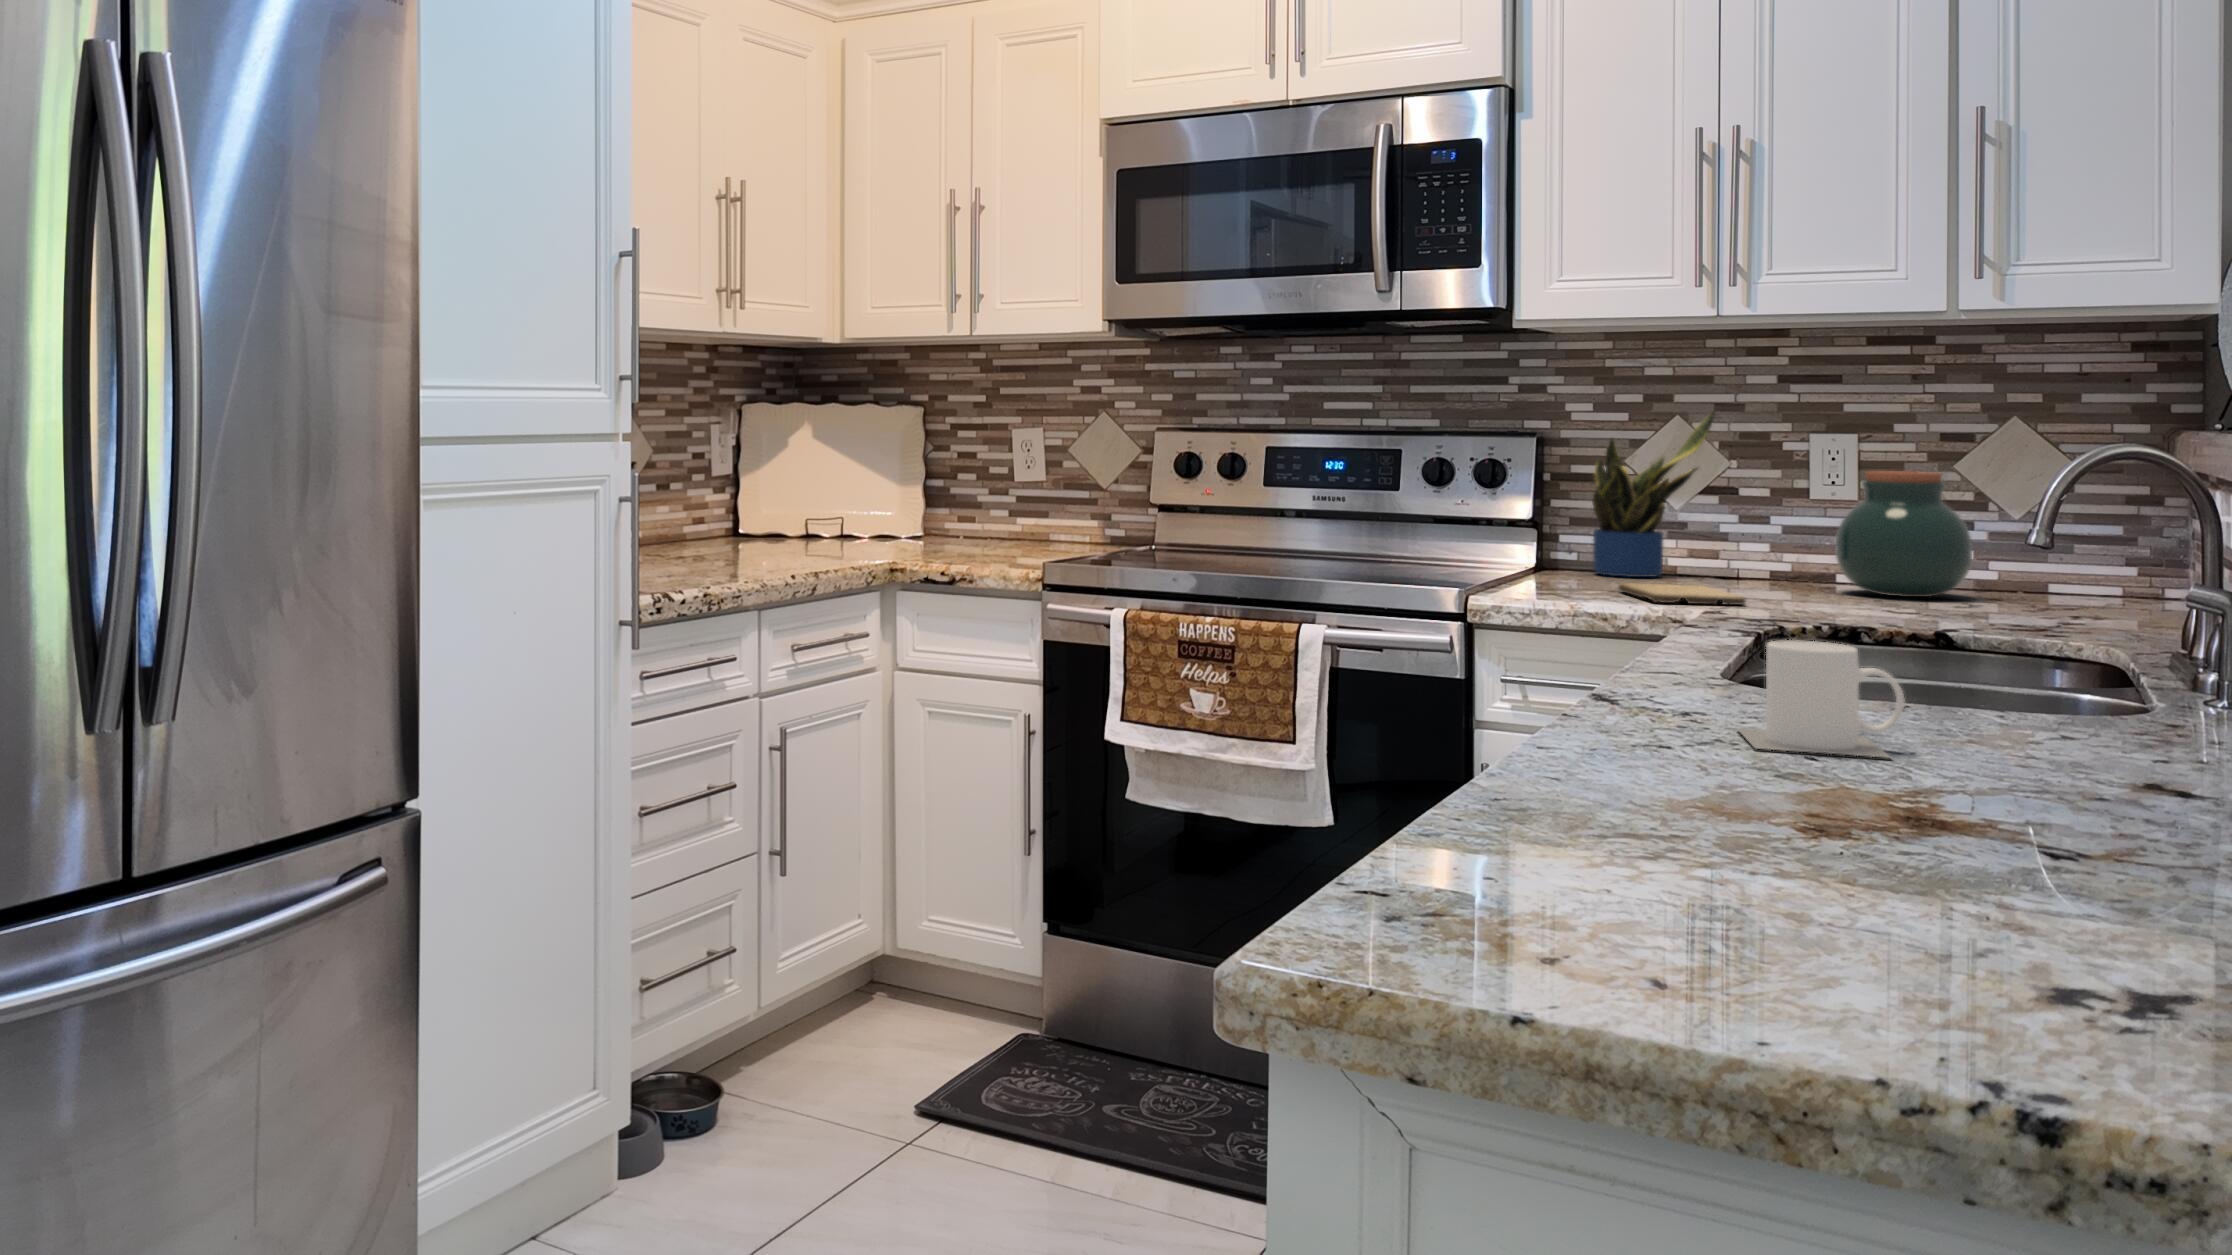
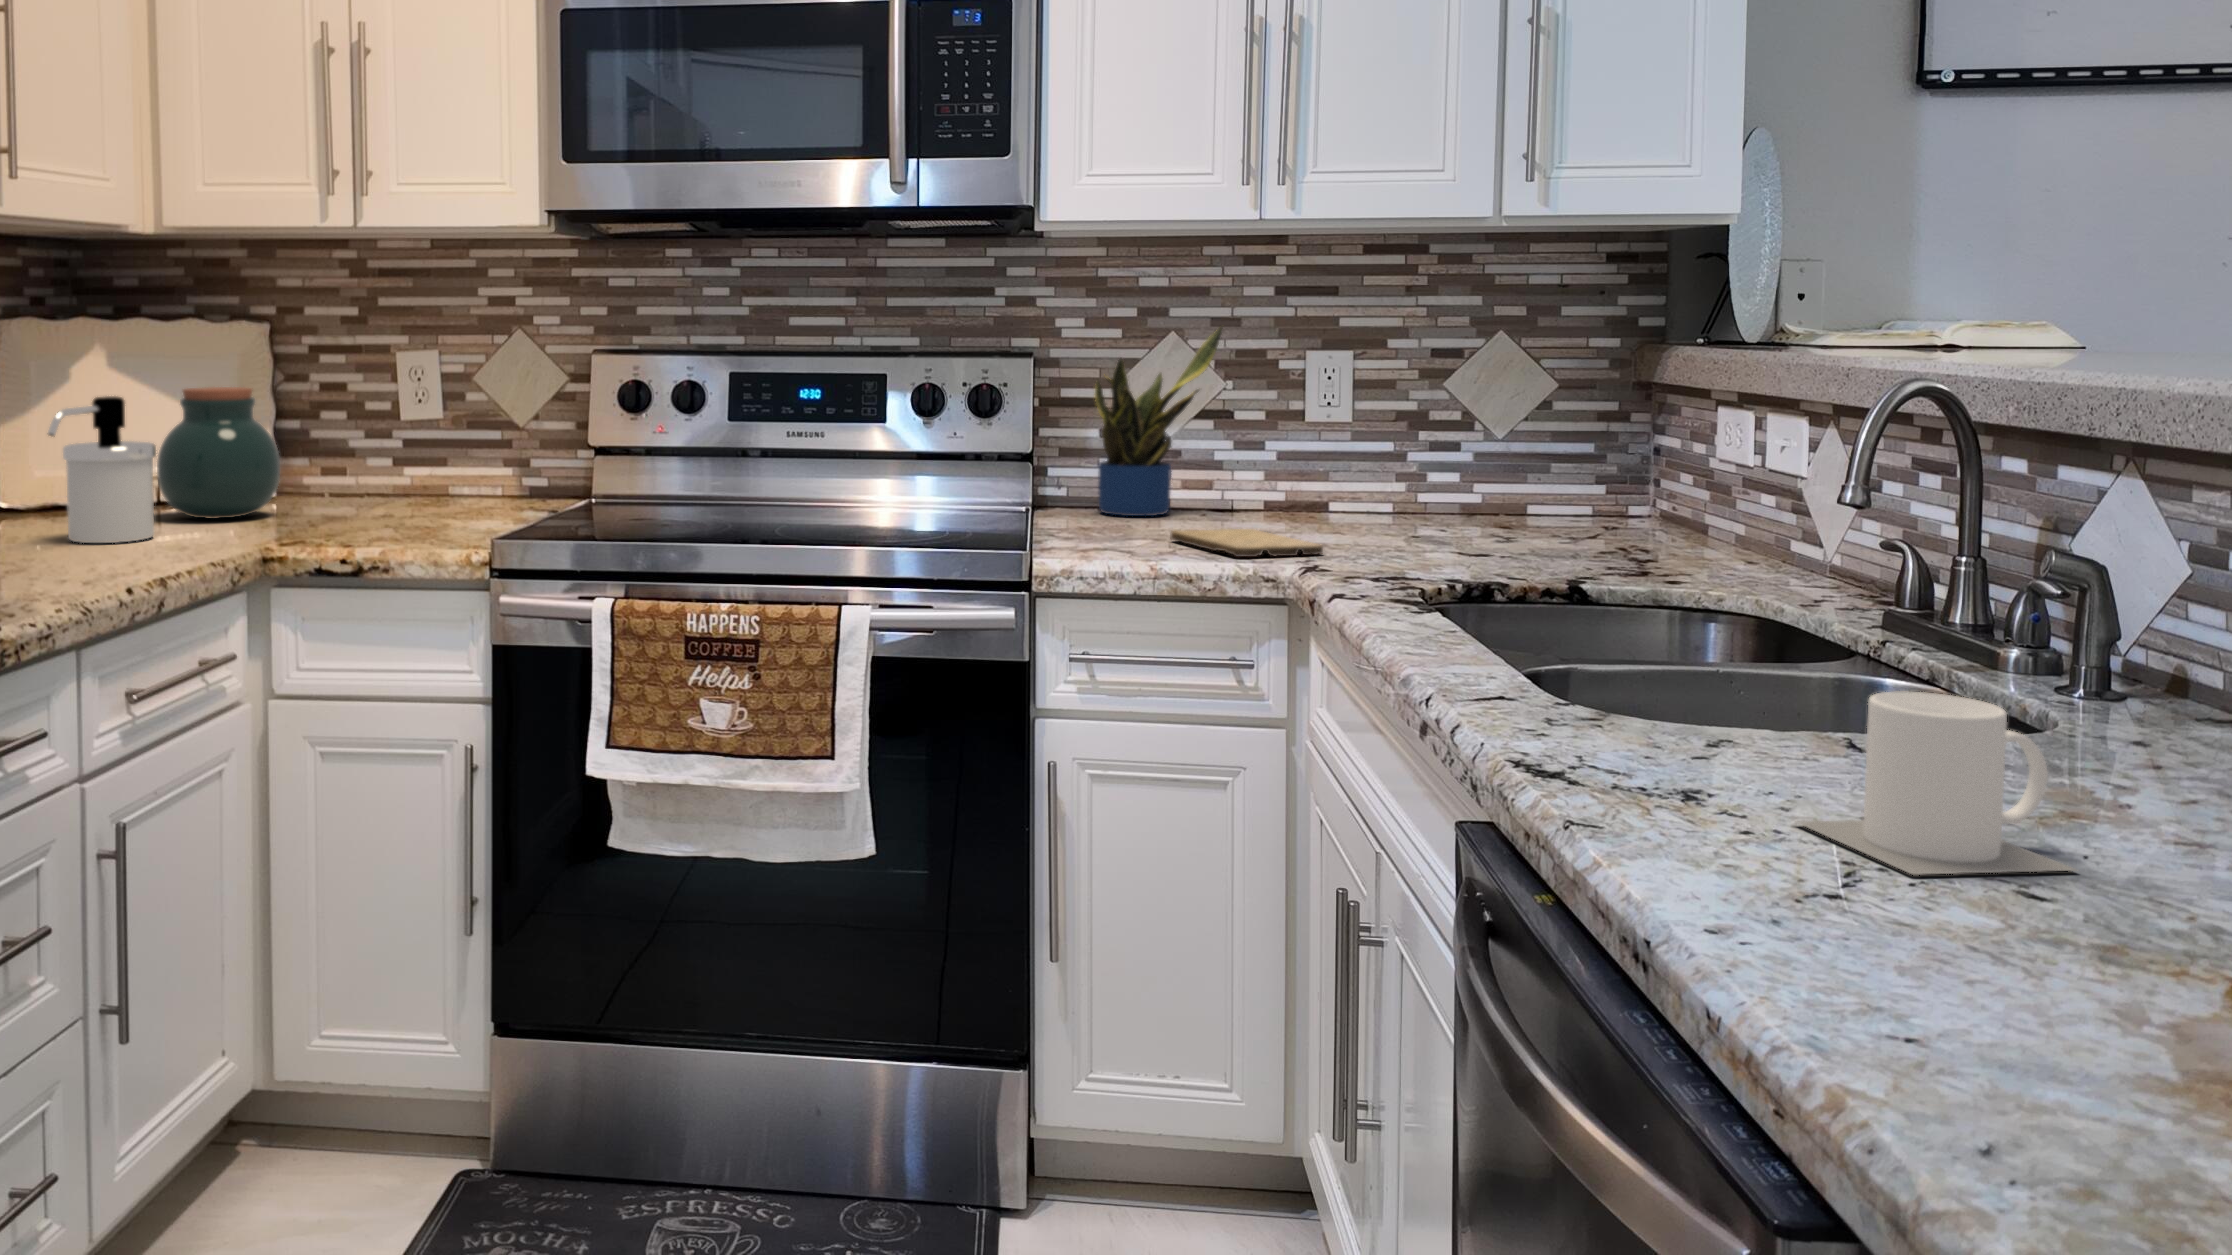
soap dispenser: none [755,454,827,554] -> present [48,396,156,543]
jar: present [1836,471,1972,597] -> present [157,387,280,519]

